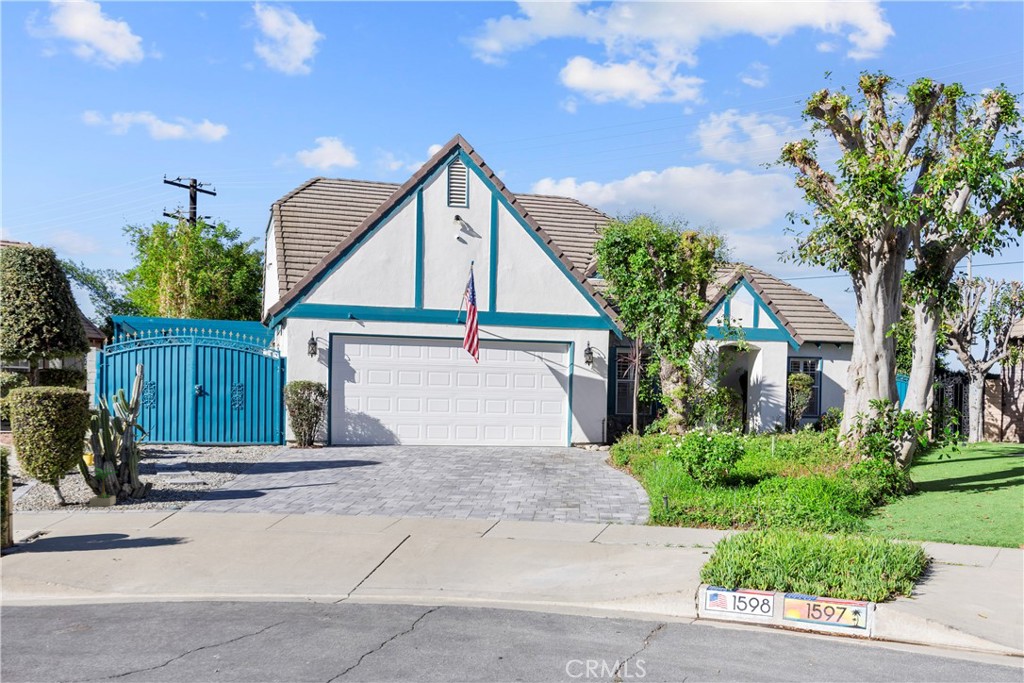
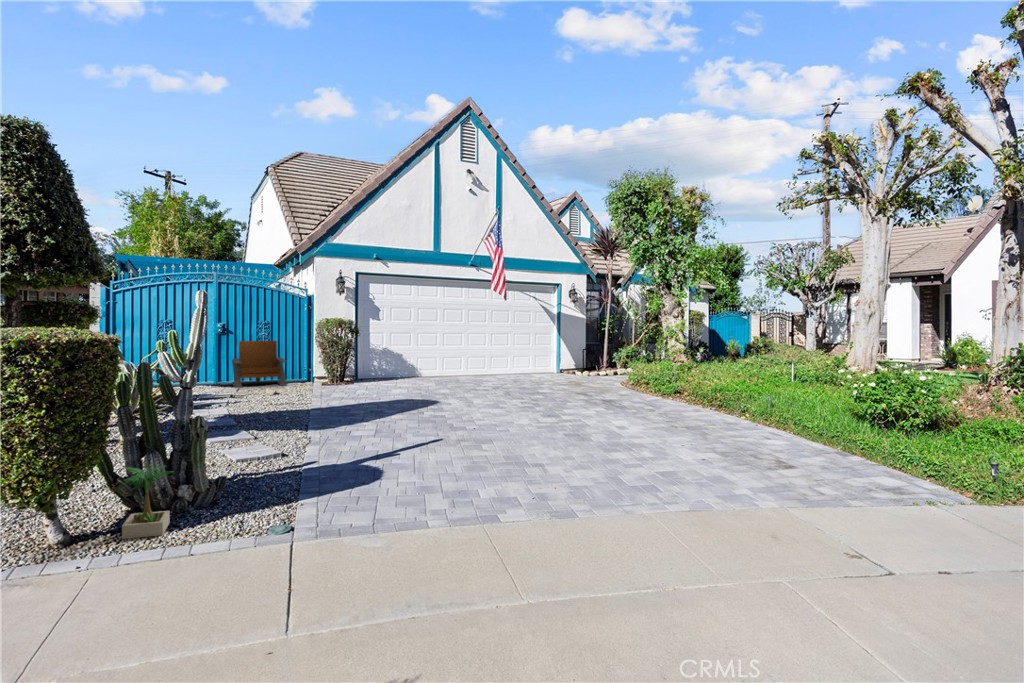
lounge chair: none [205,403,254,448] -> present [232,341,287,388]

